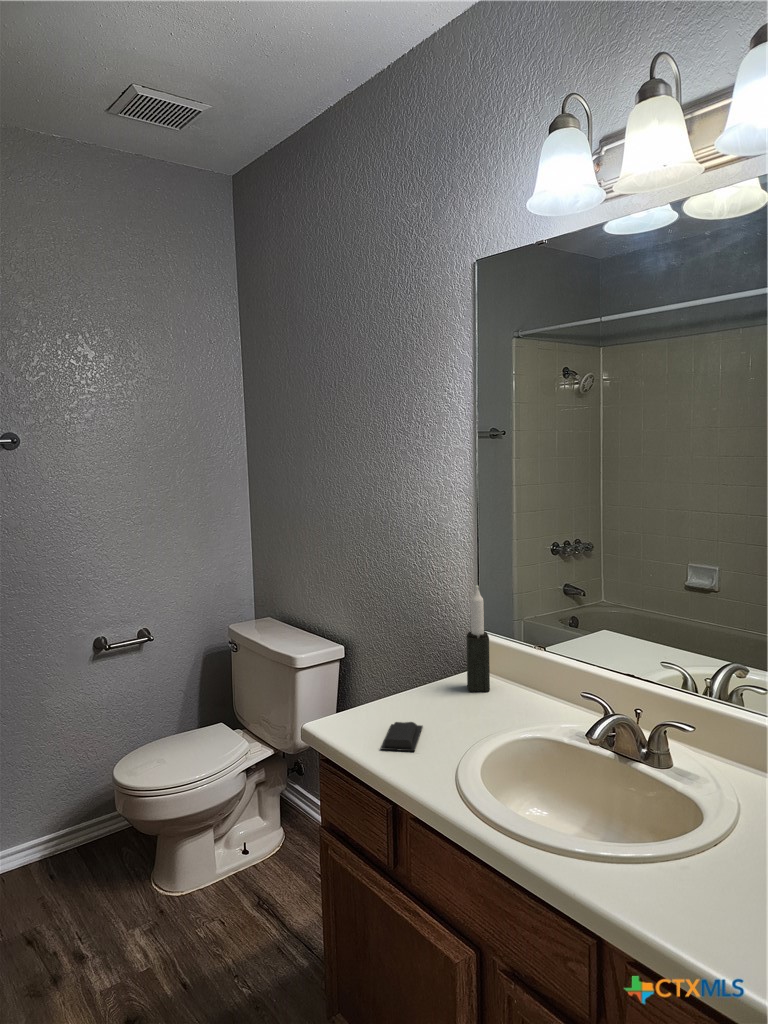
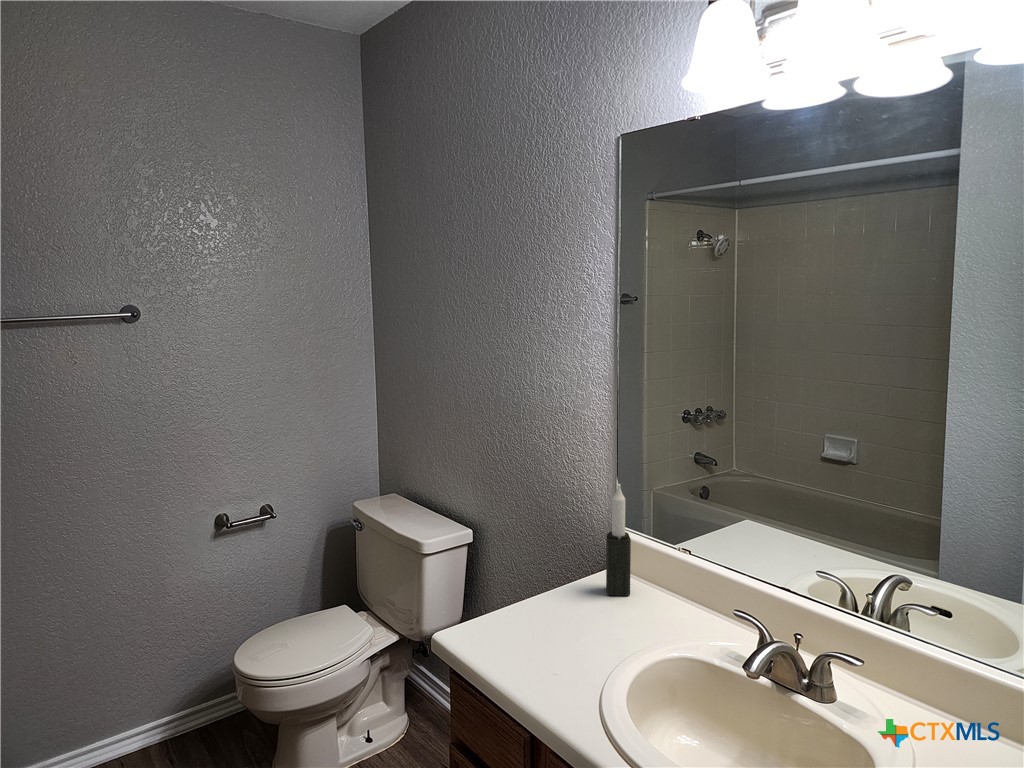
soap bar: present [381,722,423,751] -> none [517,634,561,671]

